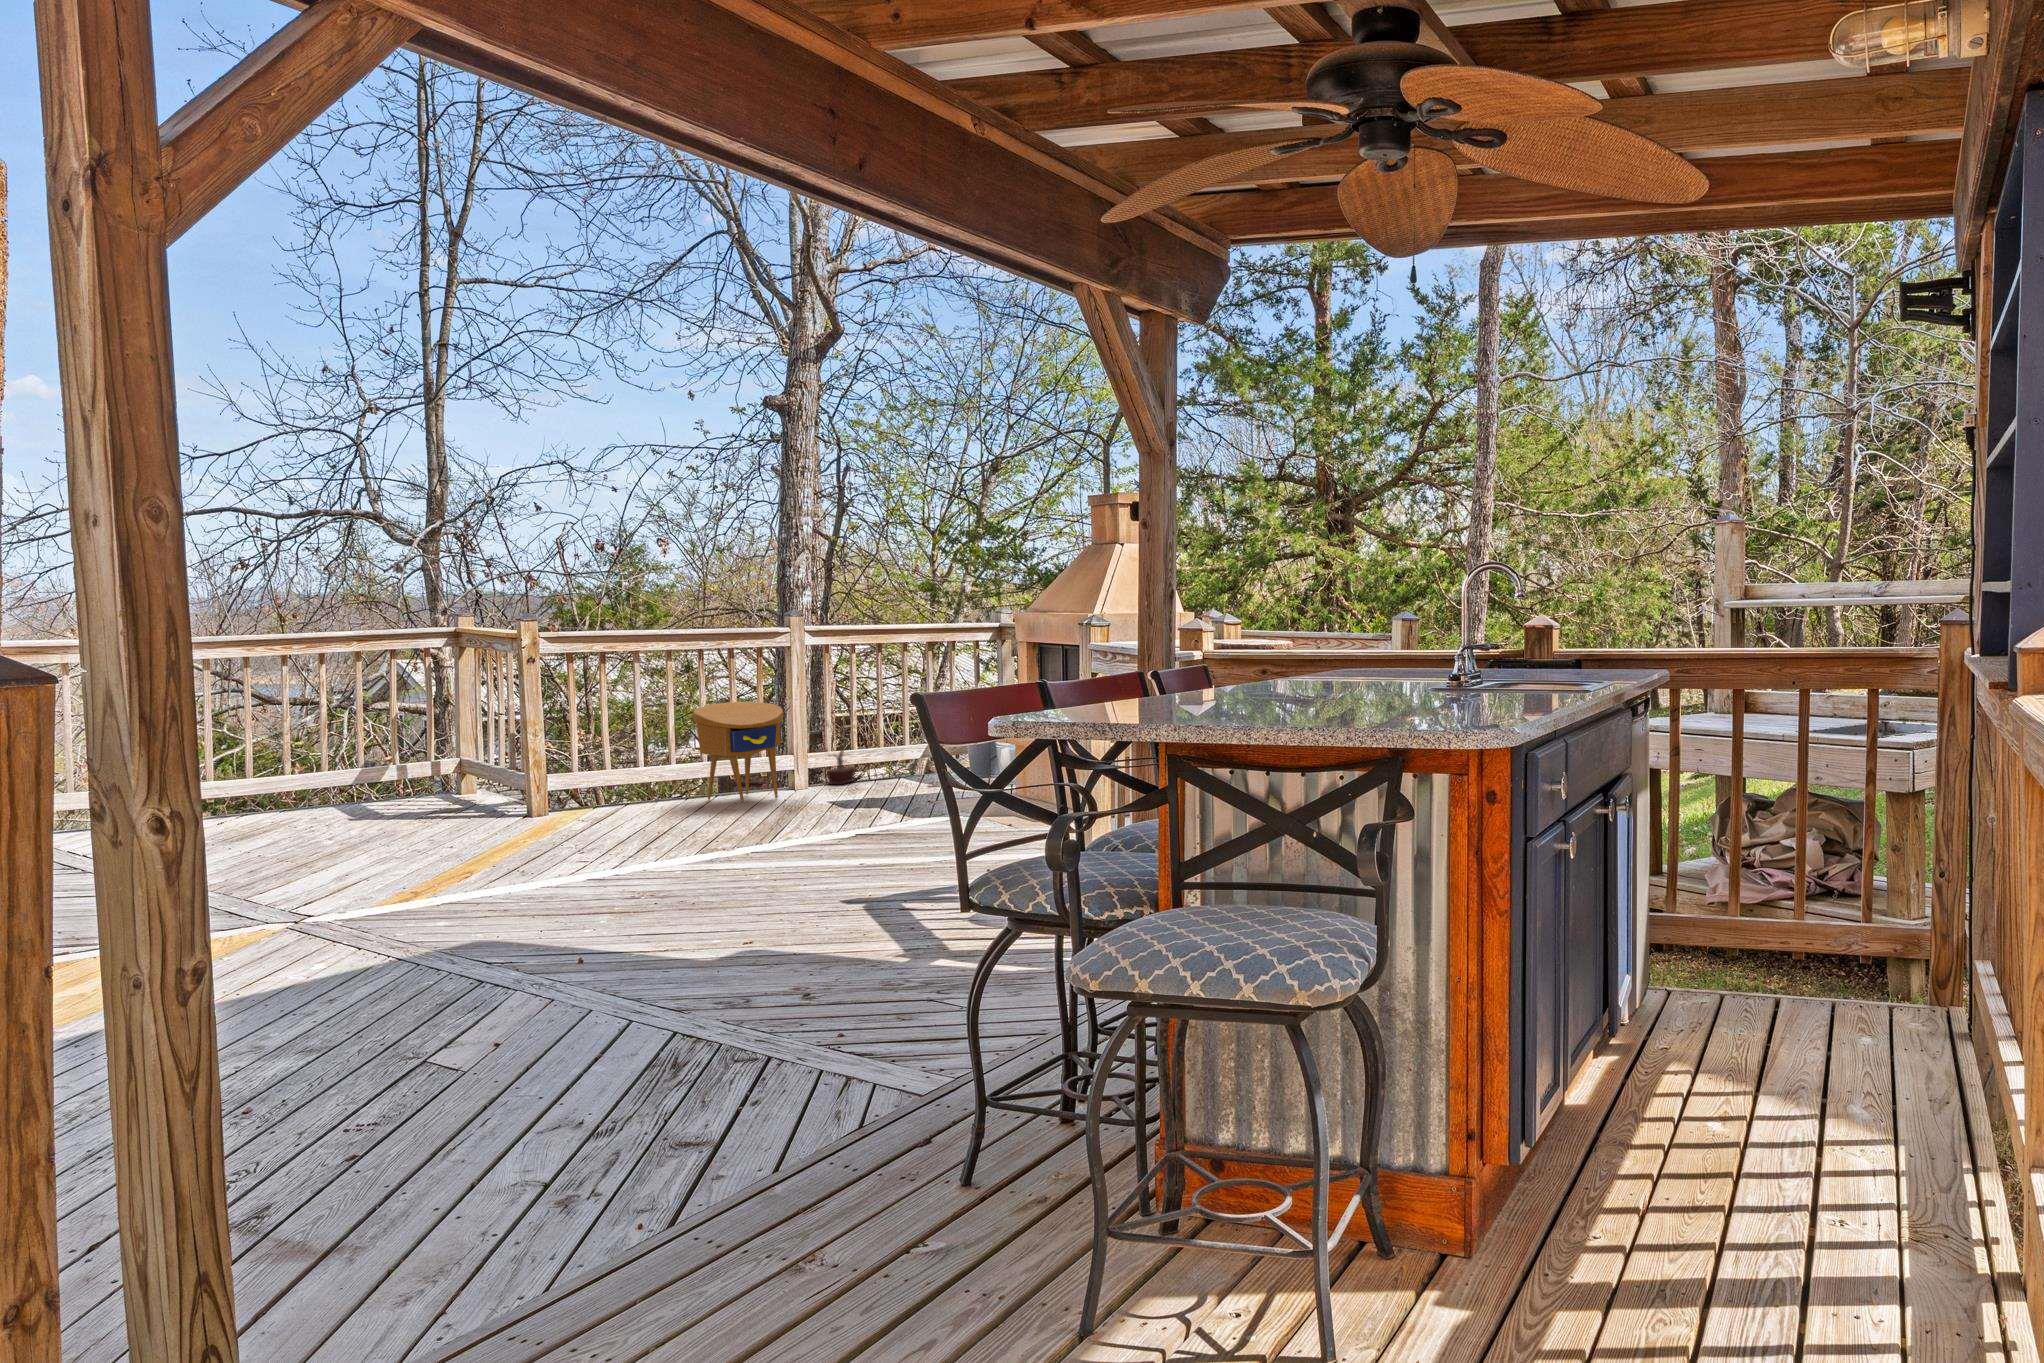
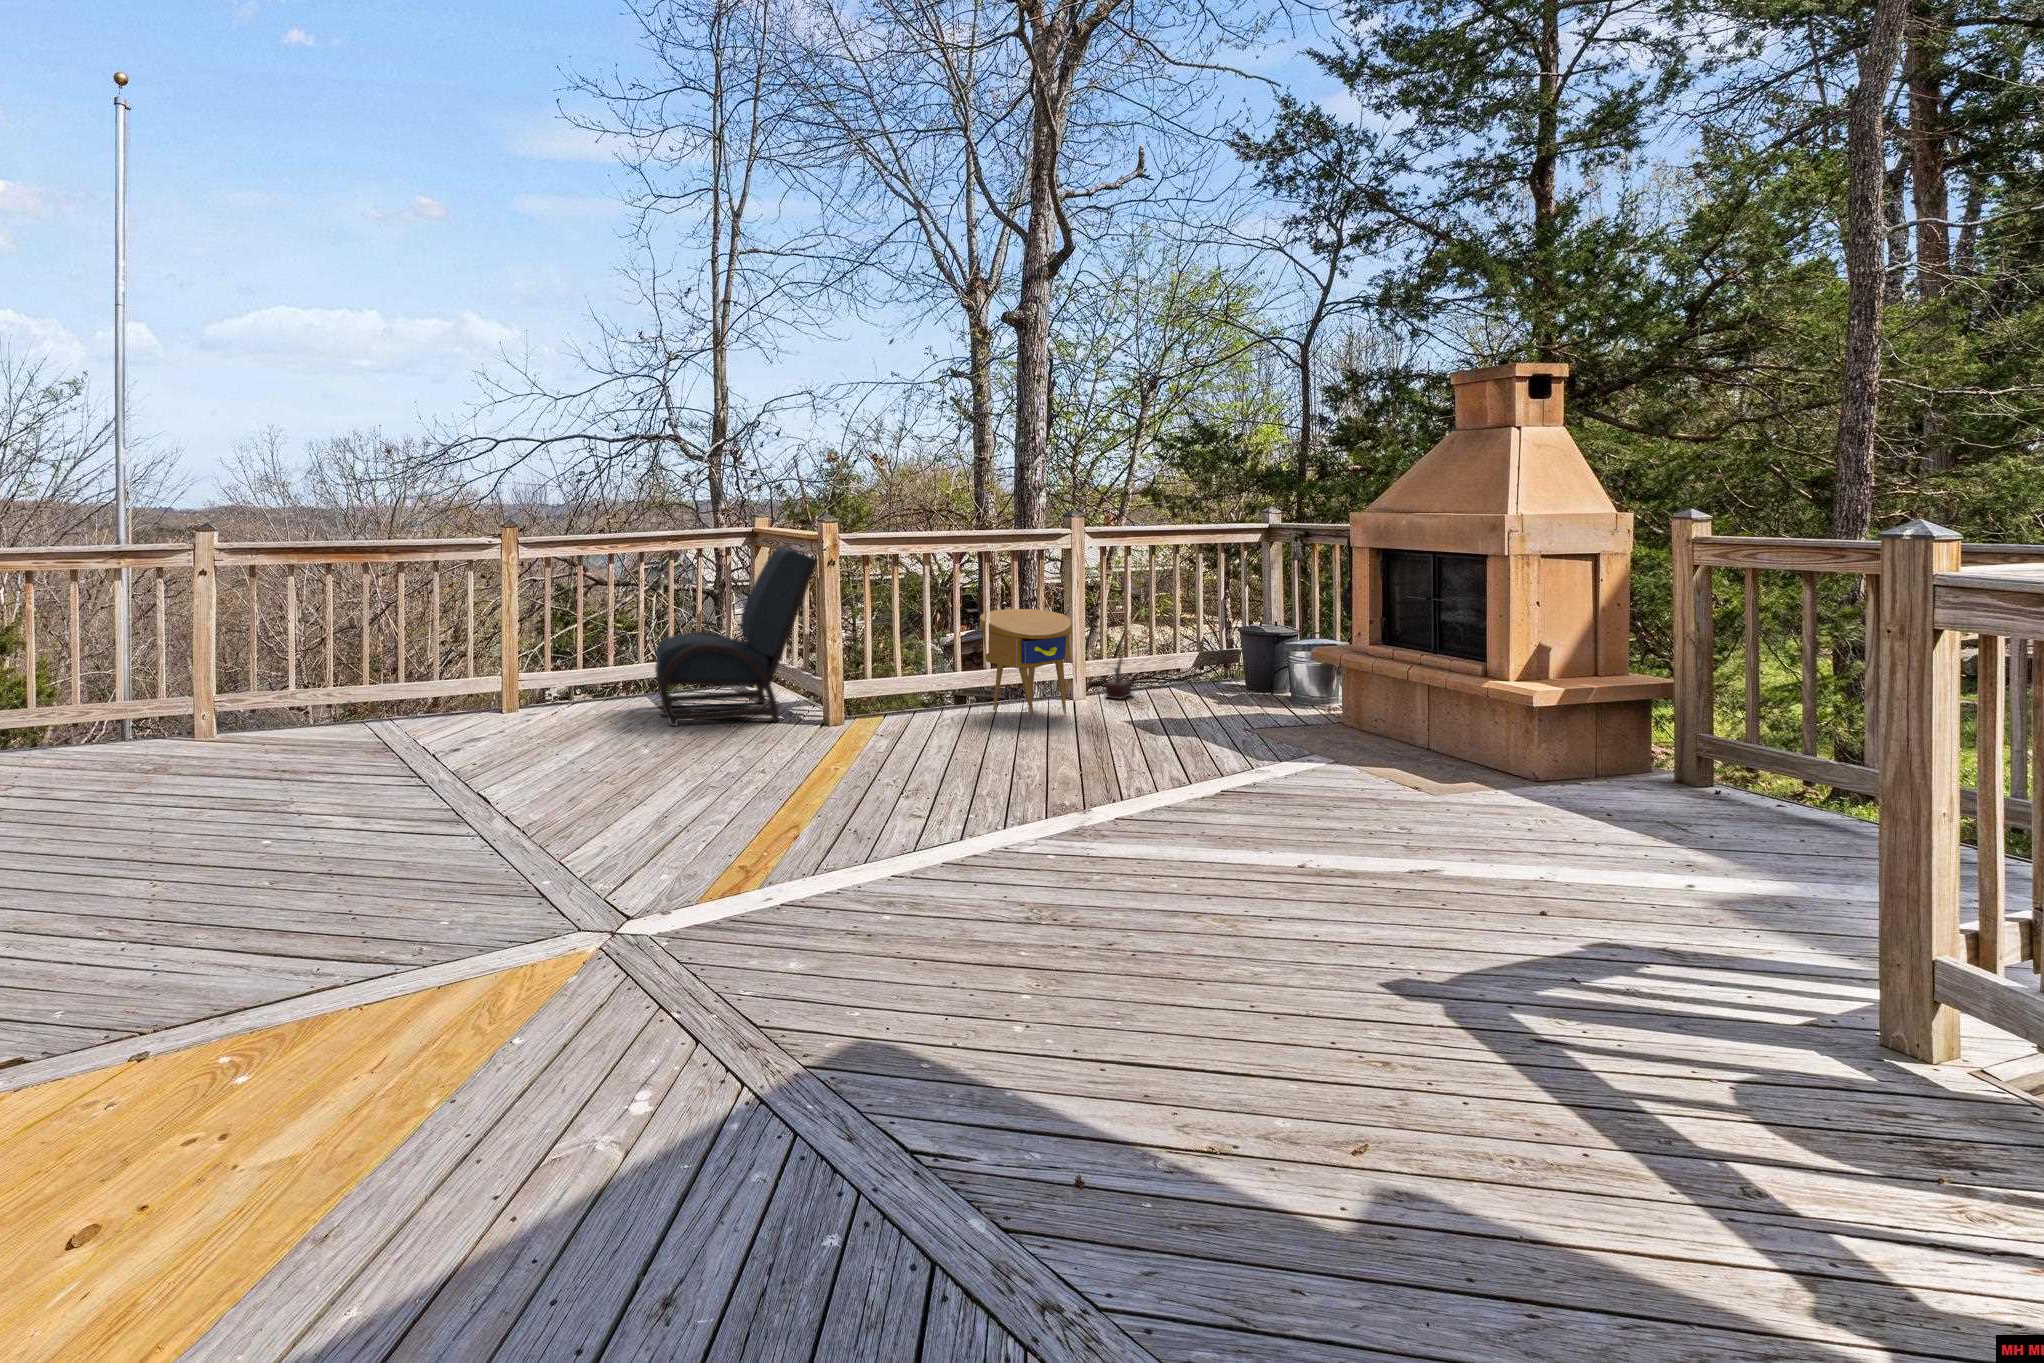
lounge chair: none [342,647,524,831] -> present [655,547,818,726]

